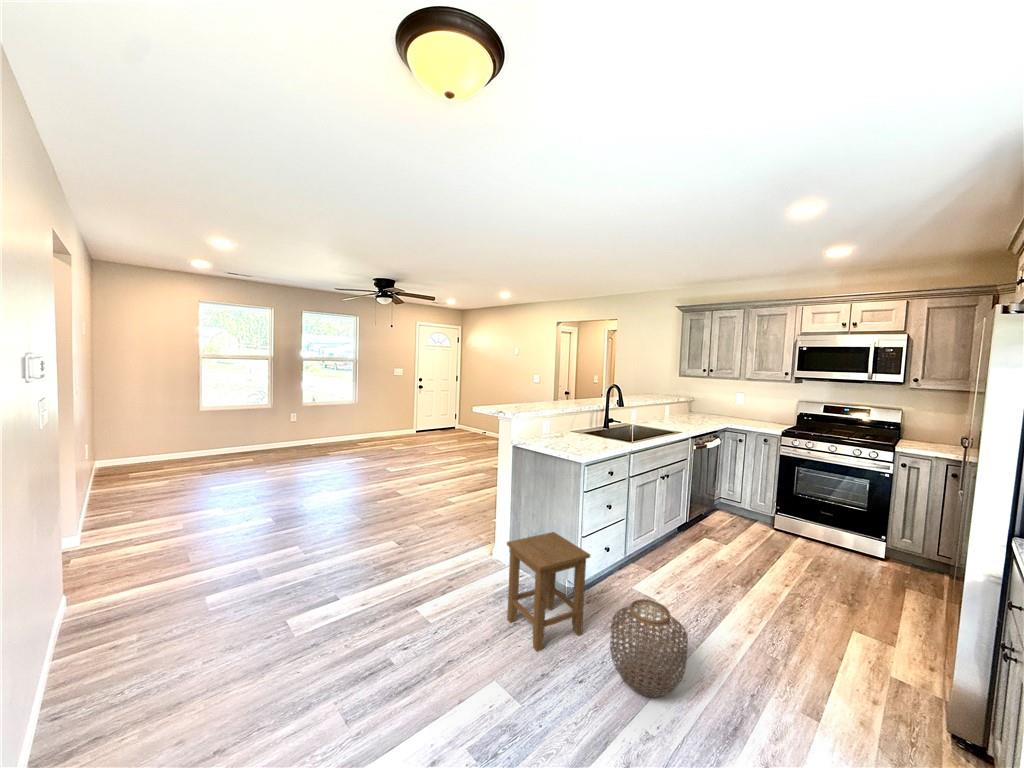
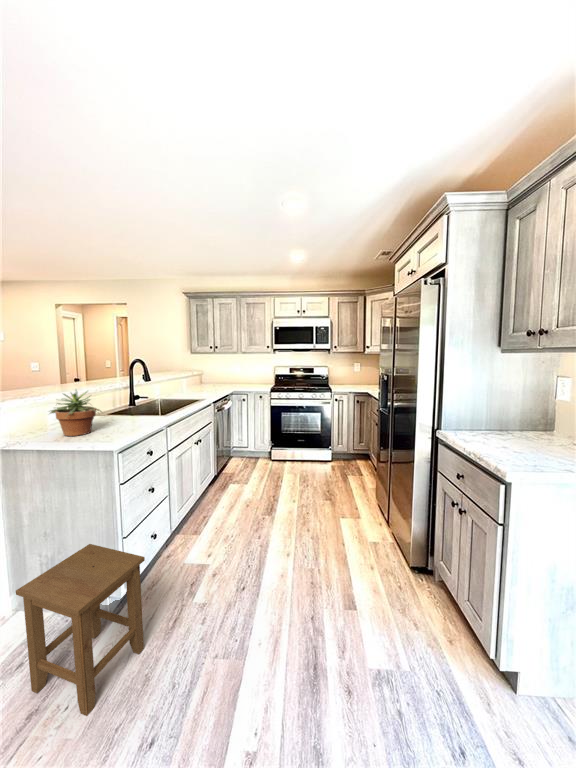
potted plant: none [537,405,577,444] -> present [50,390,101,436]
woven basket: present [610,599,688,698] -> none [184,580,264,689]

